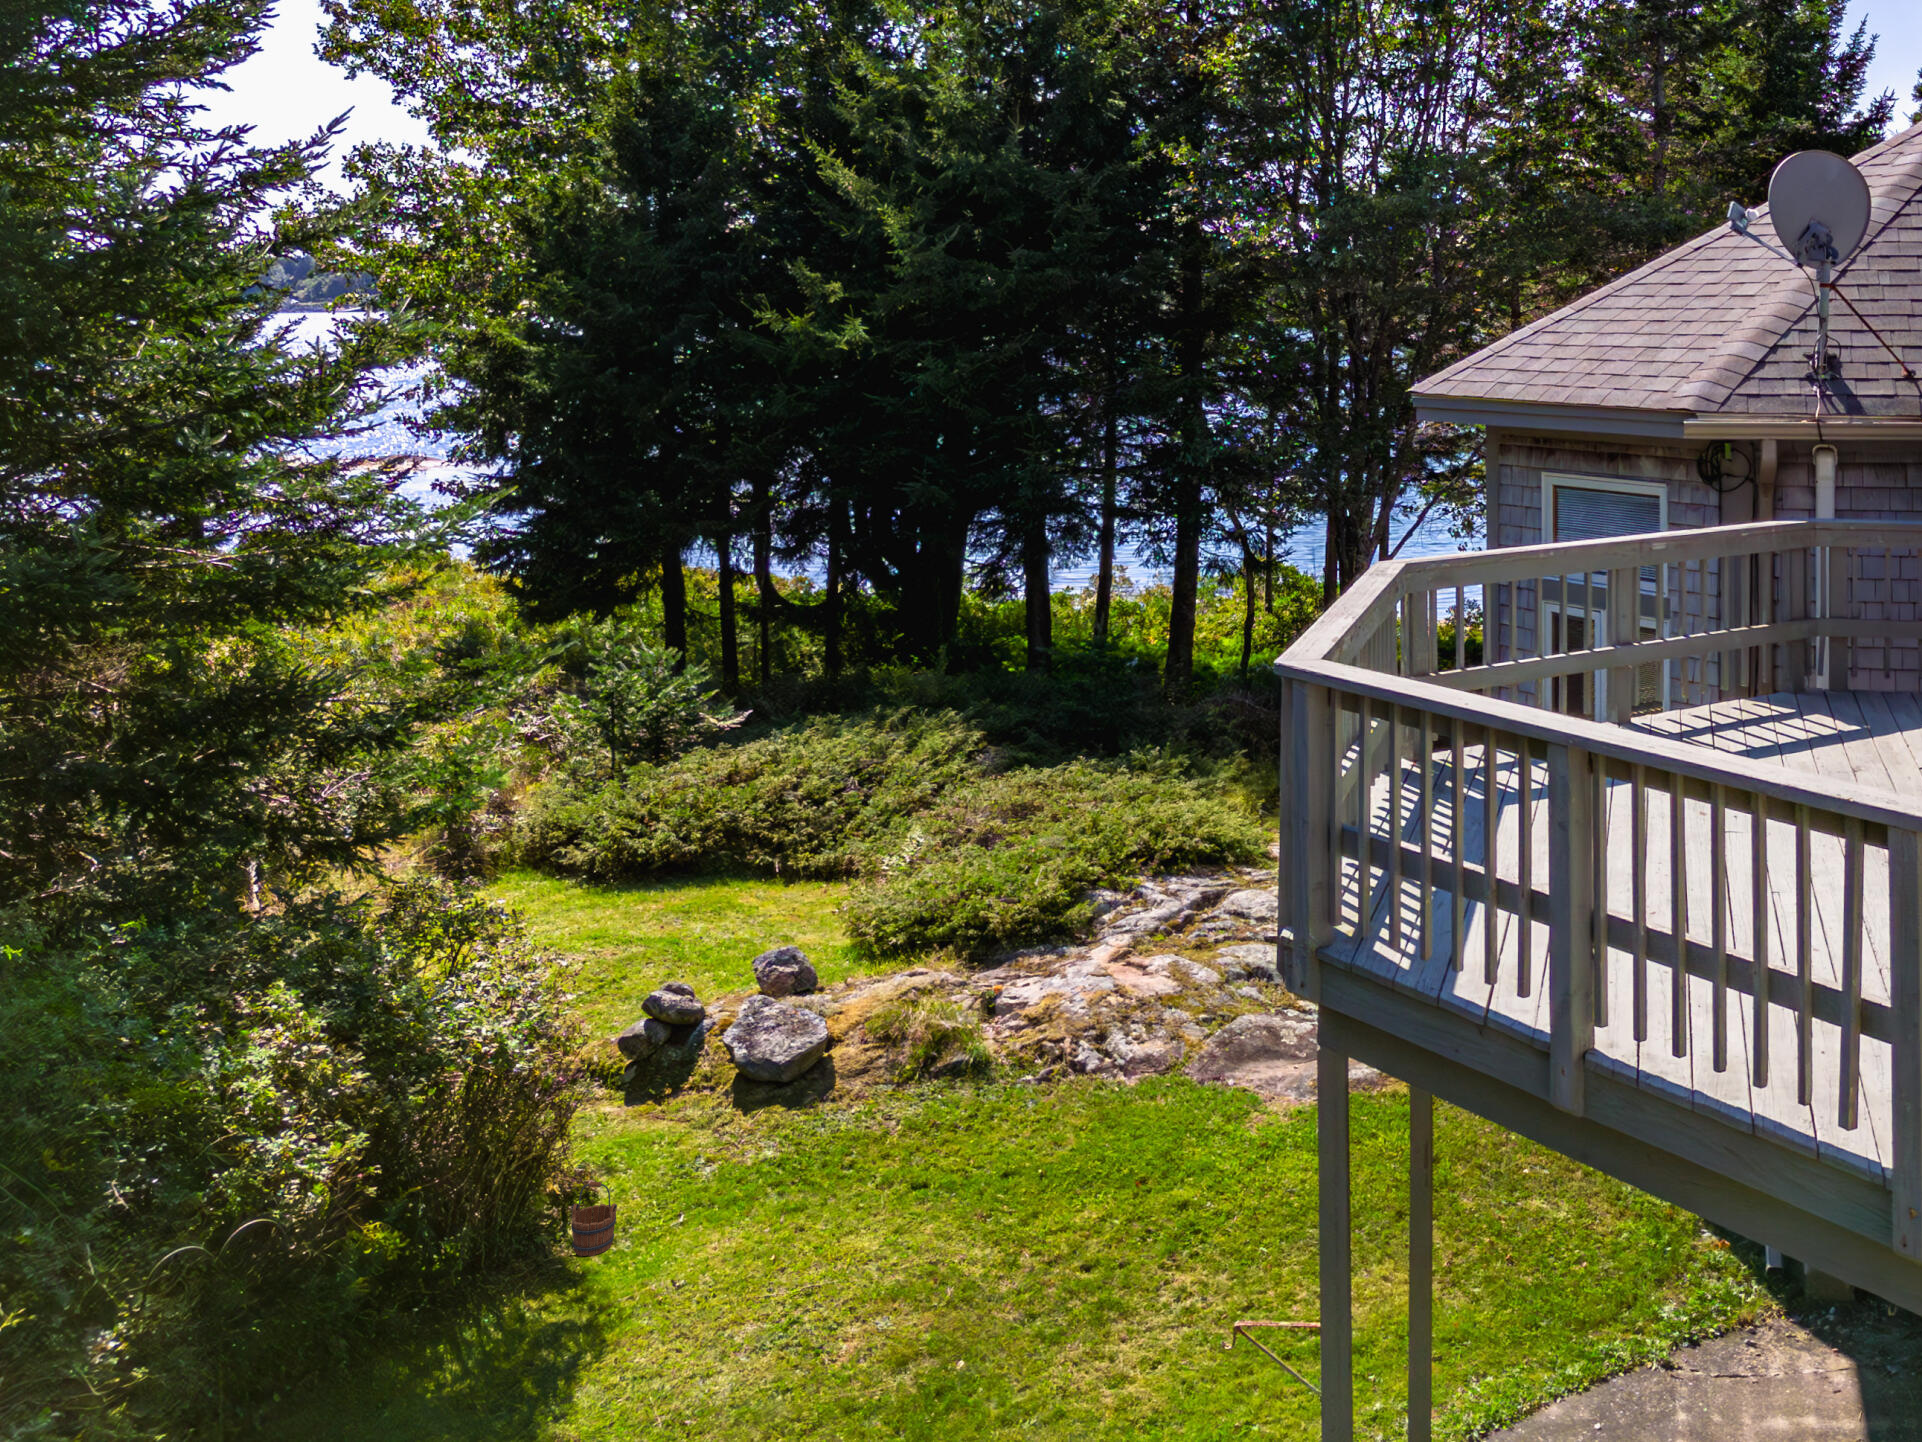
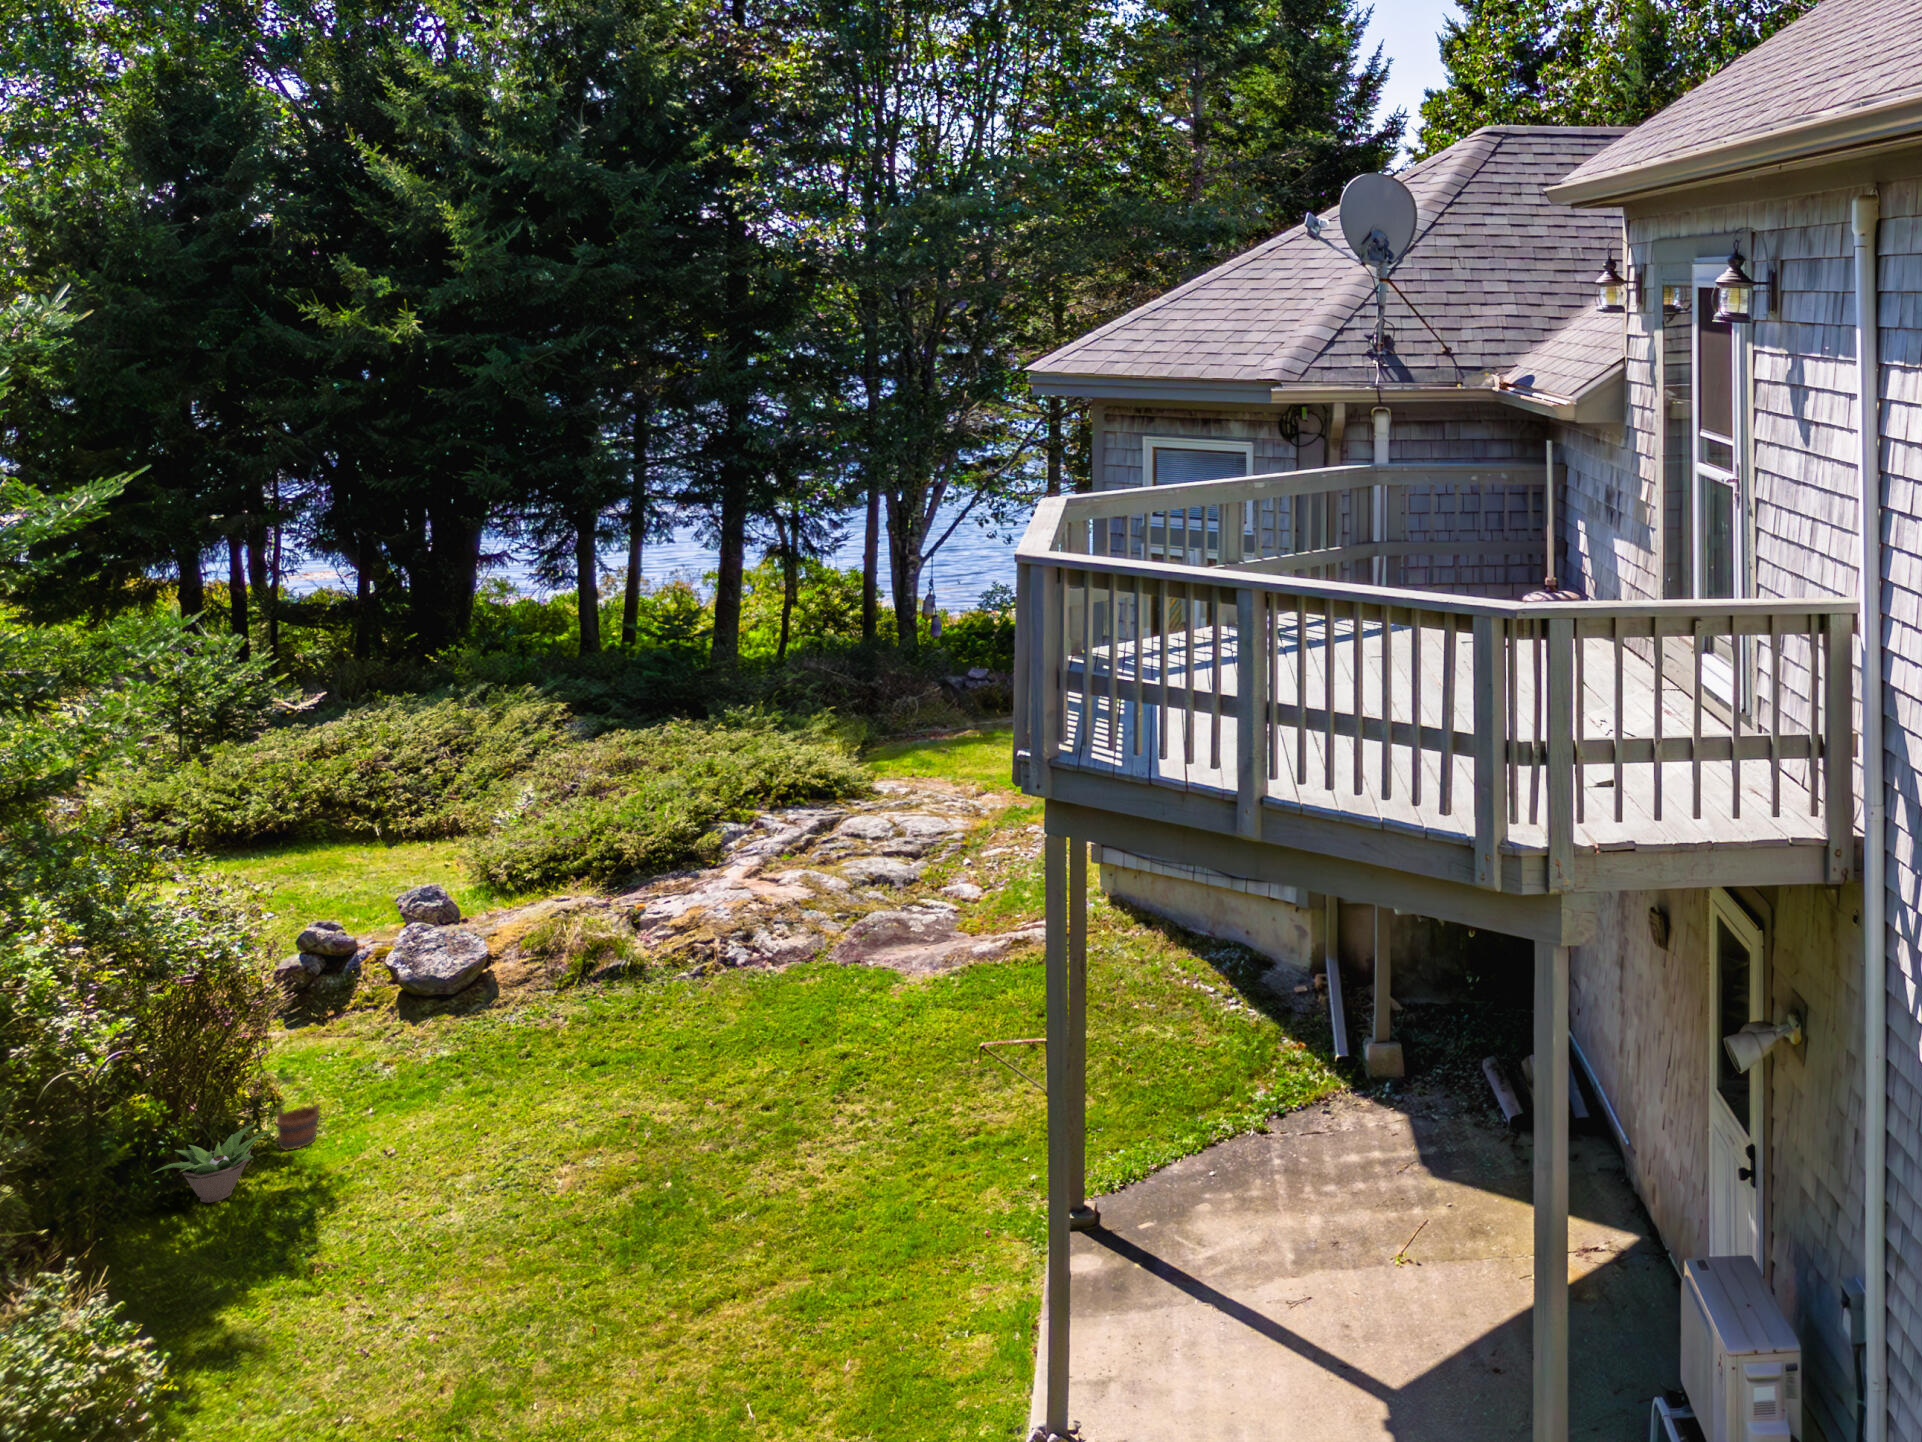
decorative plant: none [428,1223,557,1315] -> present [153,1124,273,1203]

